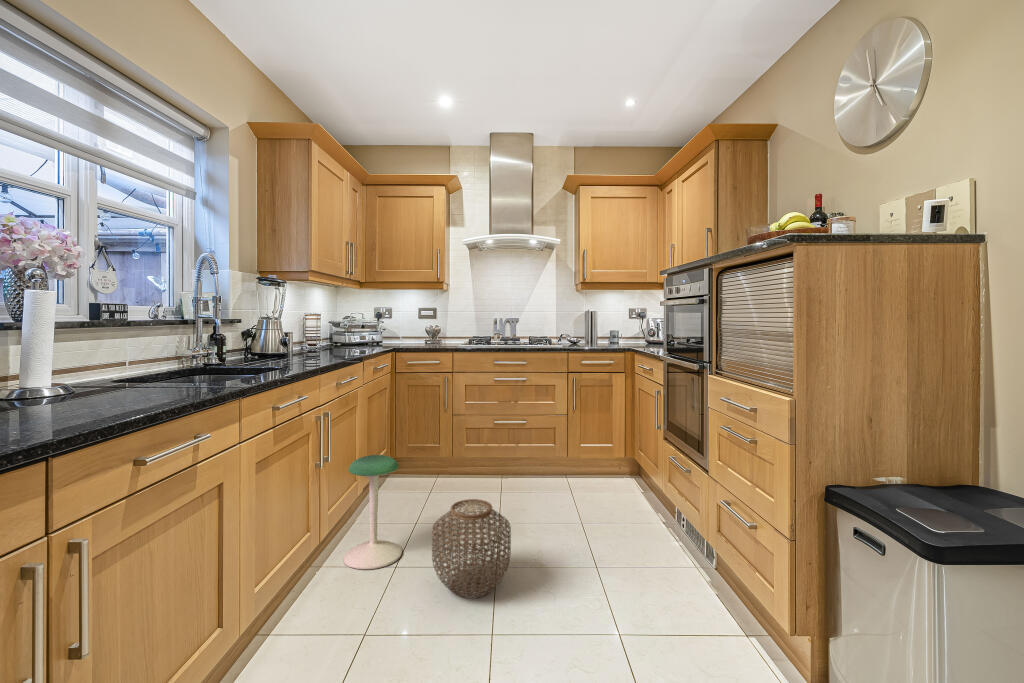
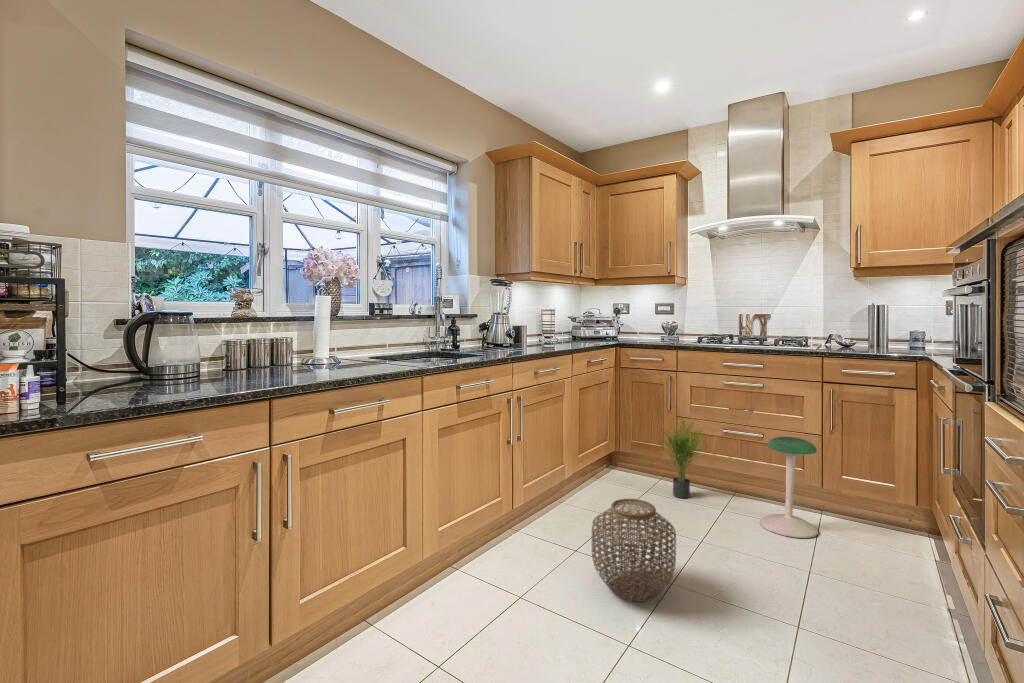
potted plant: none [440,414,488,490] -> present [660,421,702,498]
stool: present [344,455,402,569] -> present [760,437,818,538]

